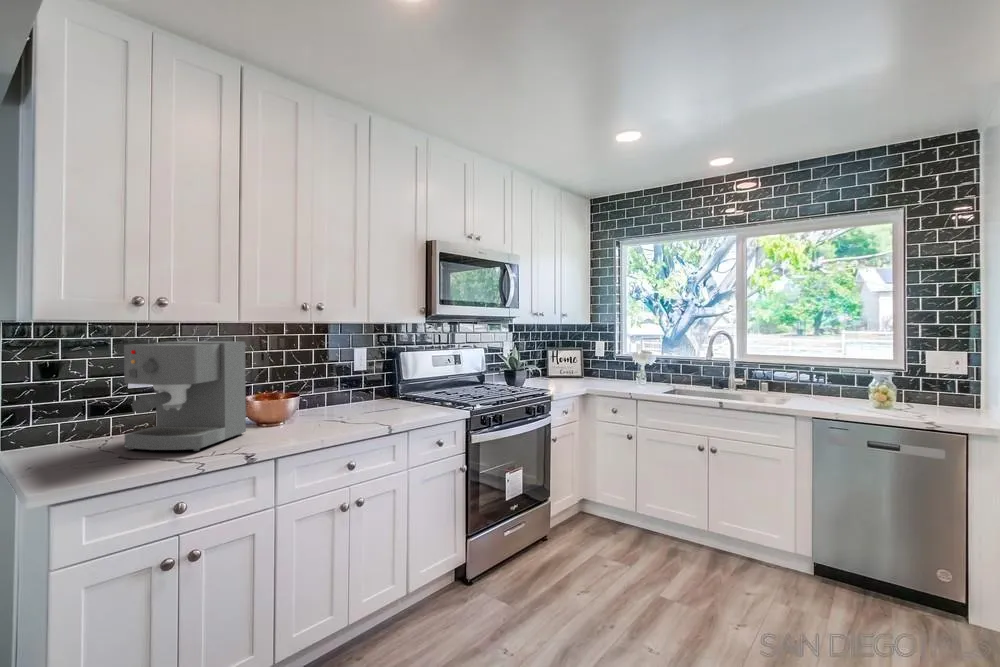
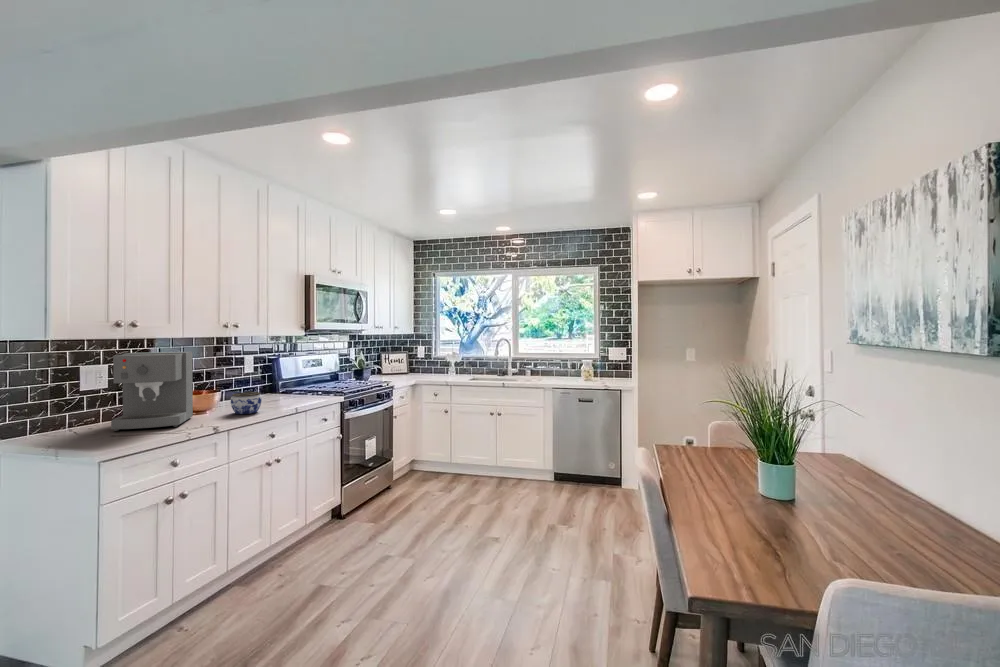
jar: none [294,400,336,434] -> present [231,391,262,414]

